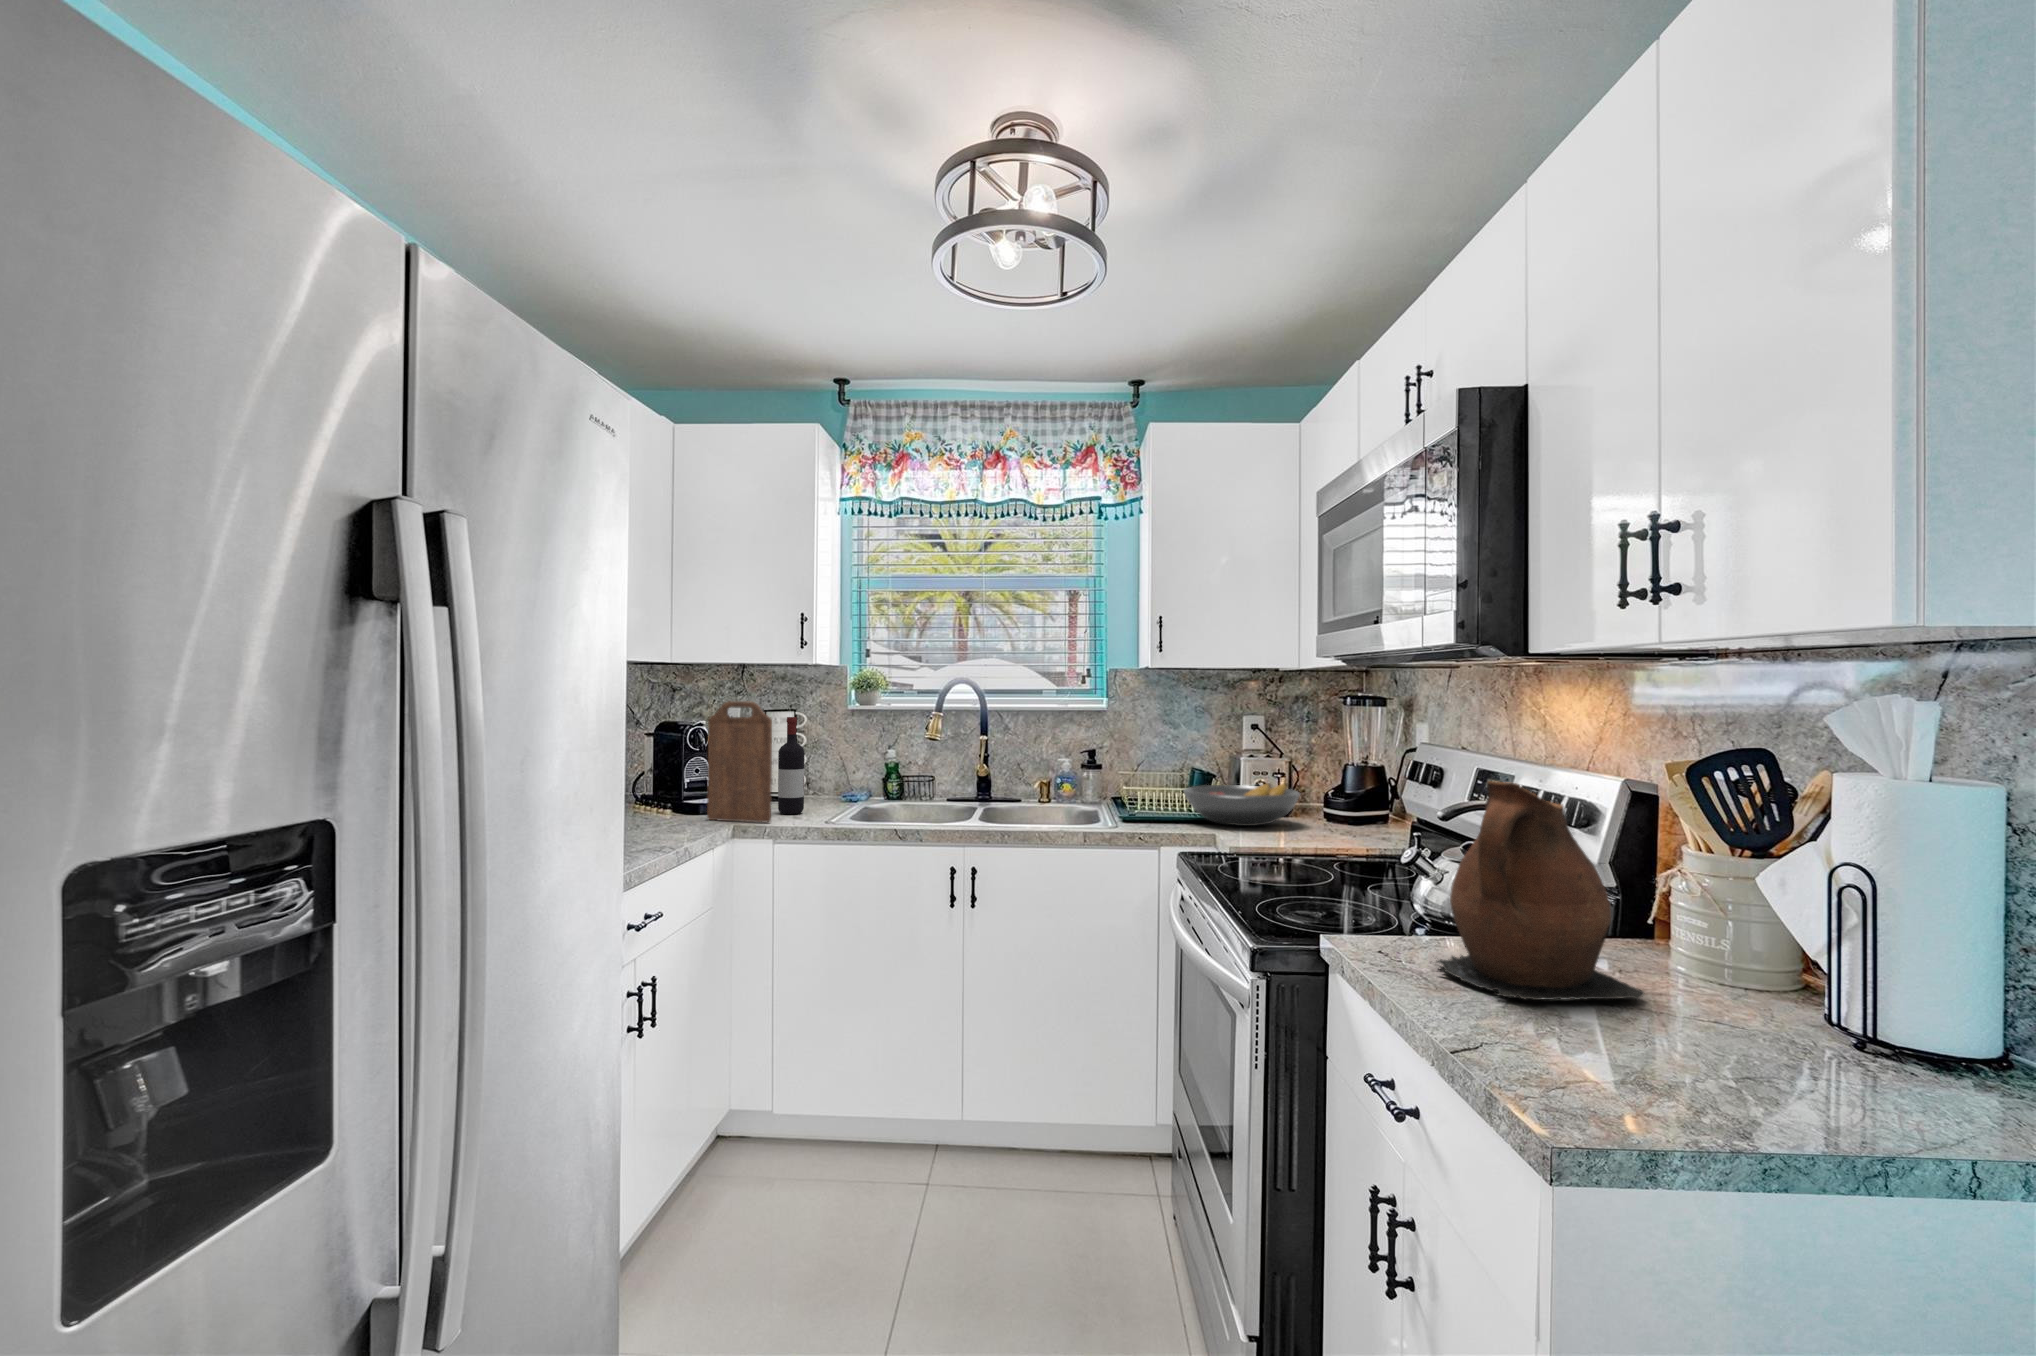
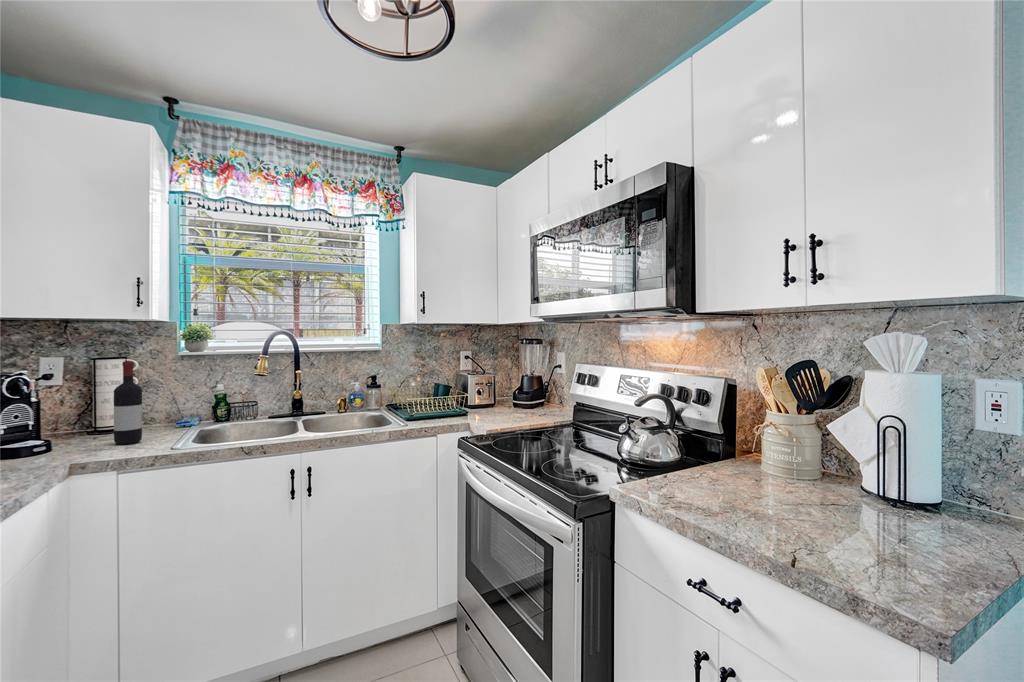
cutting board: present [707,701,772,822] -> none [29,348,110,460]
ceramic pitcher: present [1437,781,1644,1001] -> none [768,378,919,534]
fruit bowl: present [1184,783,1300,826] -> none [442,390,511,417]

